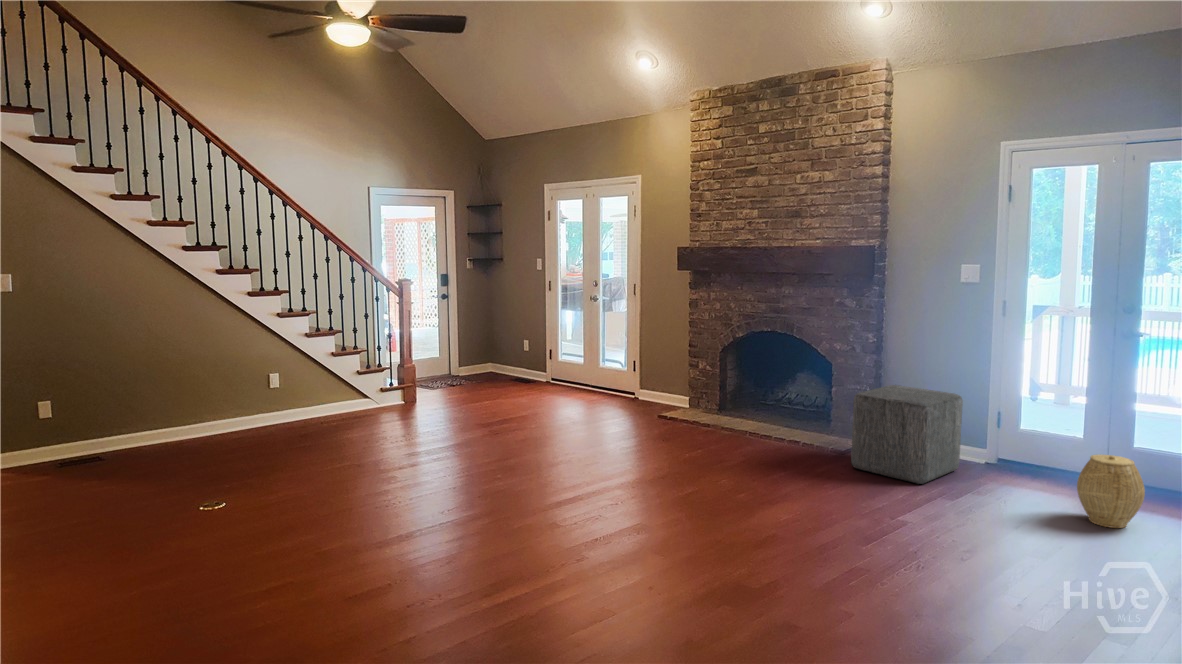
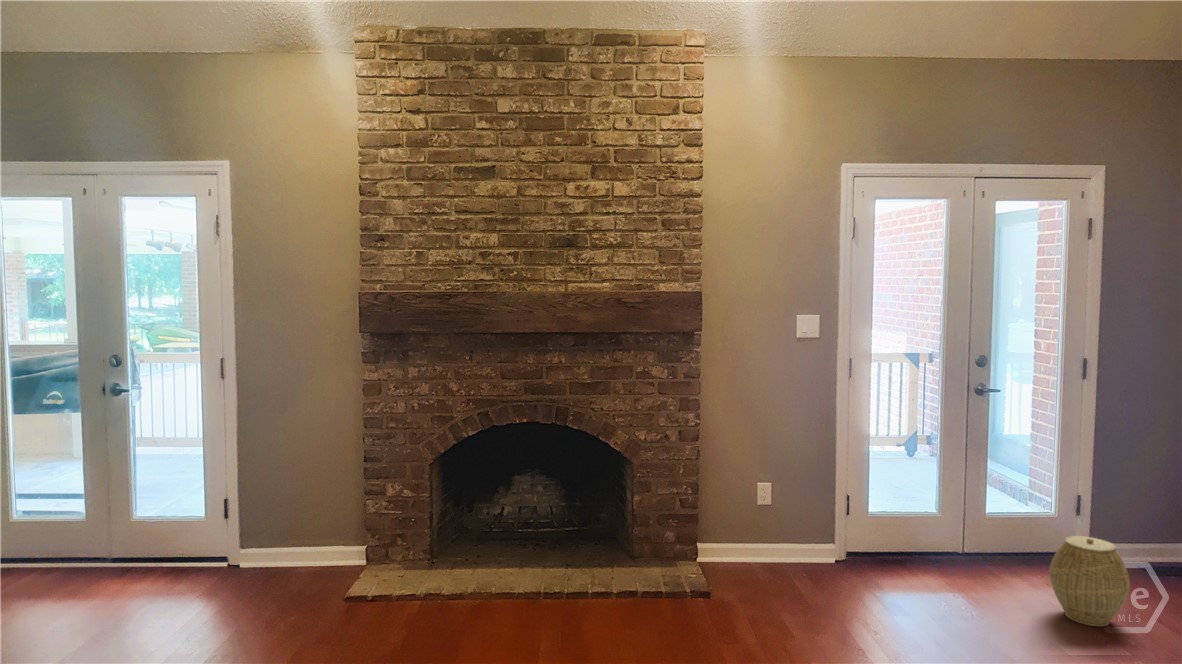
ottoman: present [851,385,963,484] -> none [751,483,890,626]

